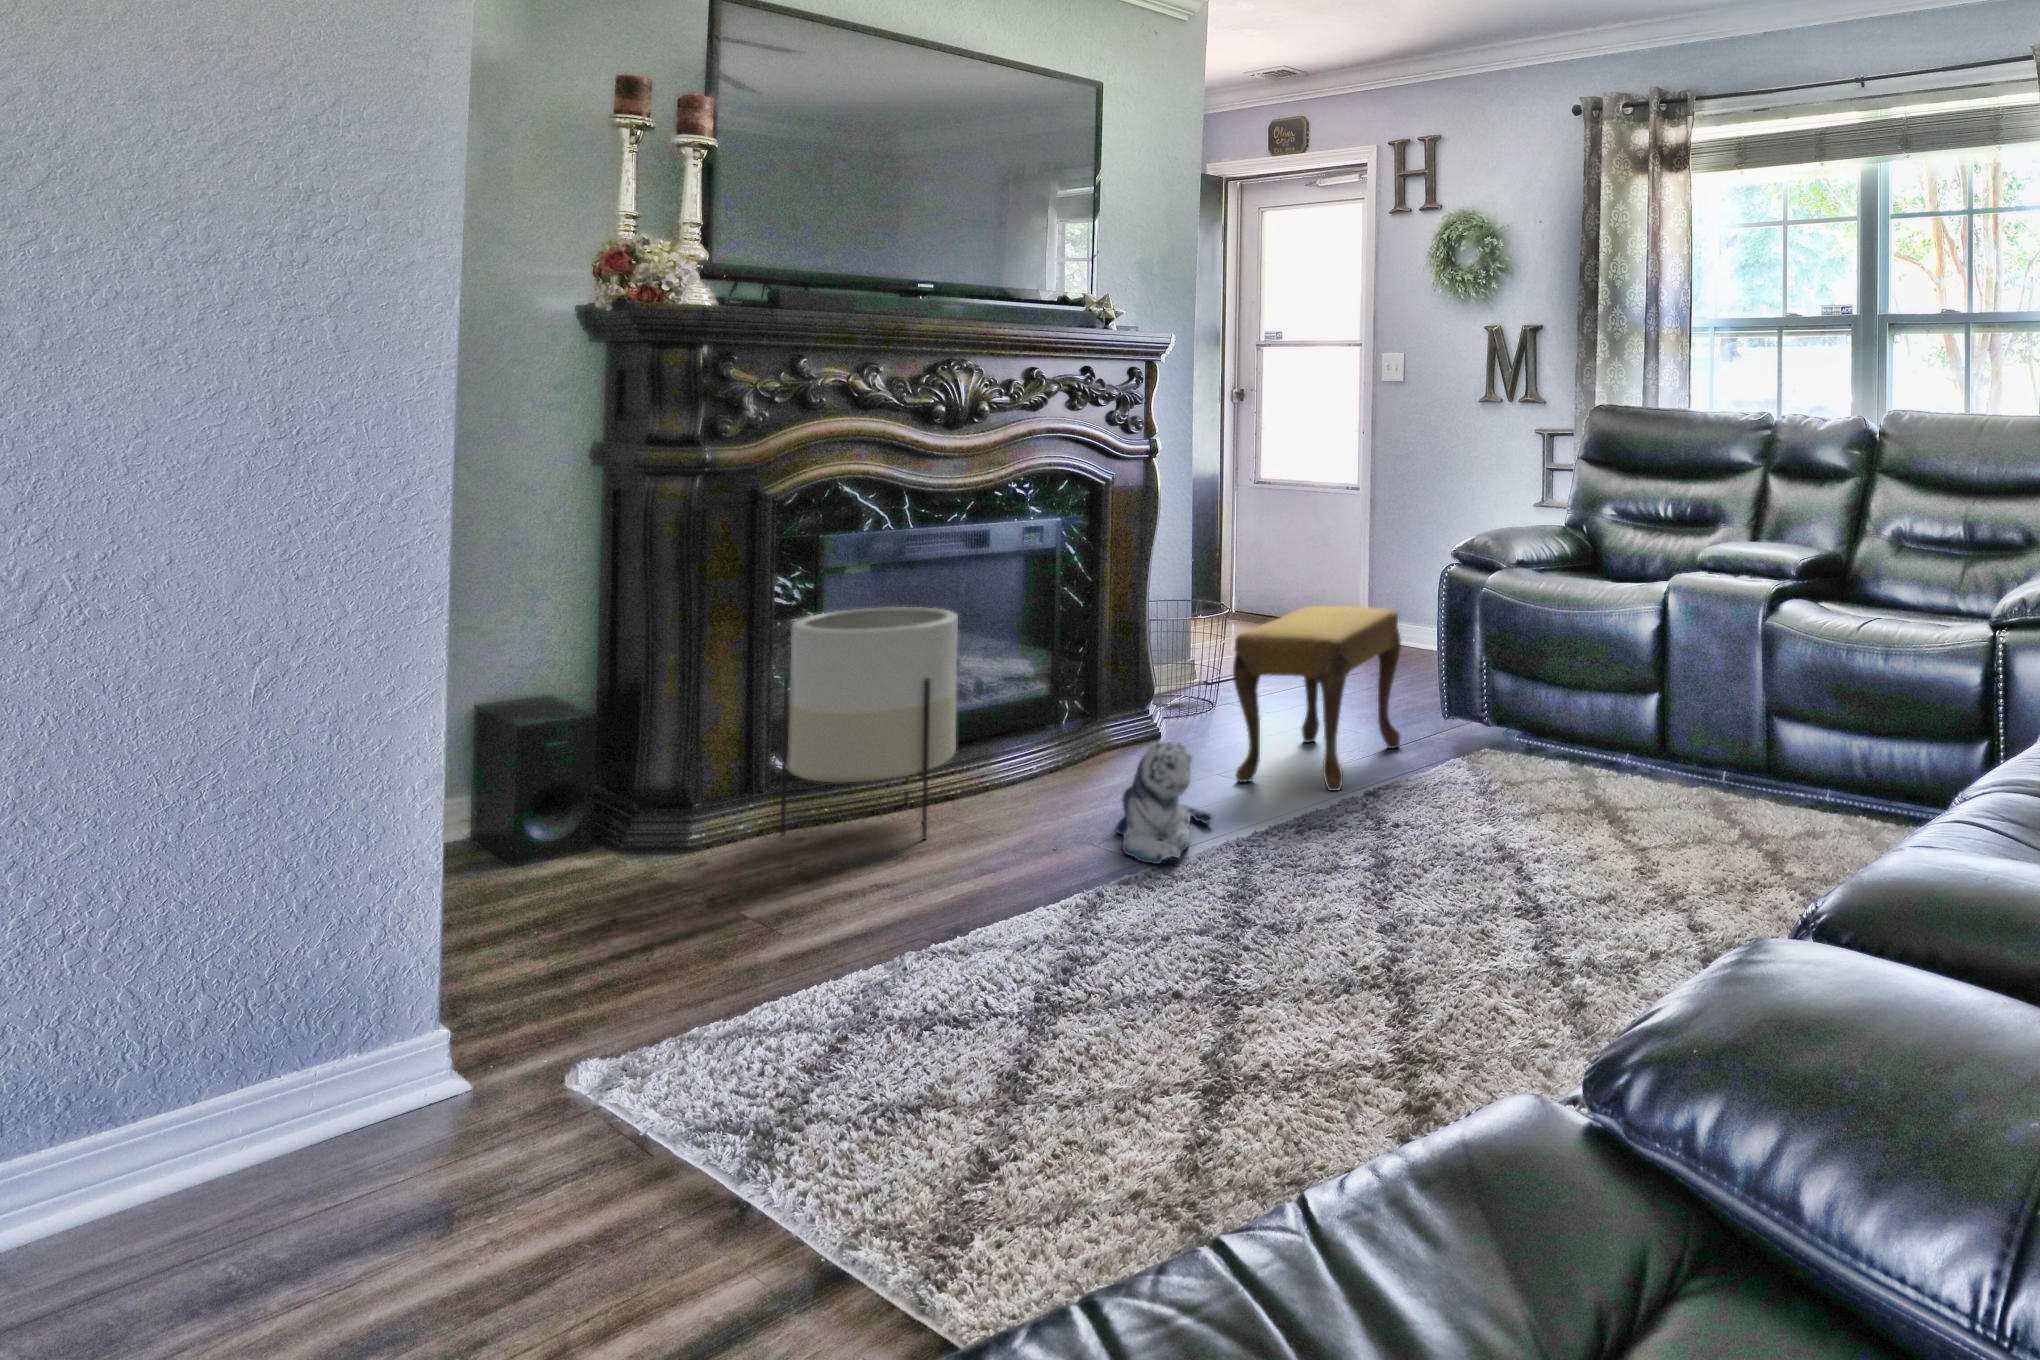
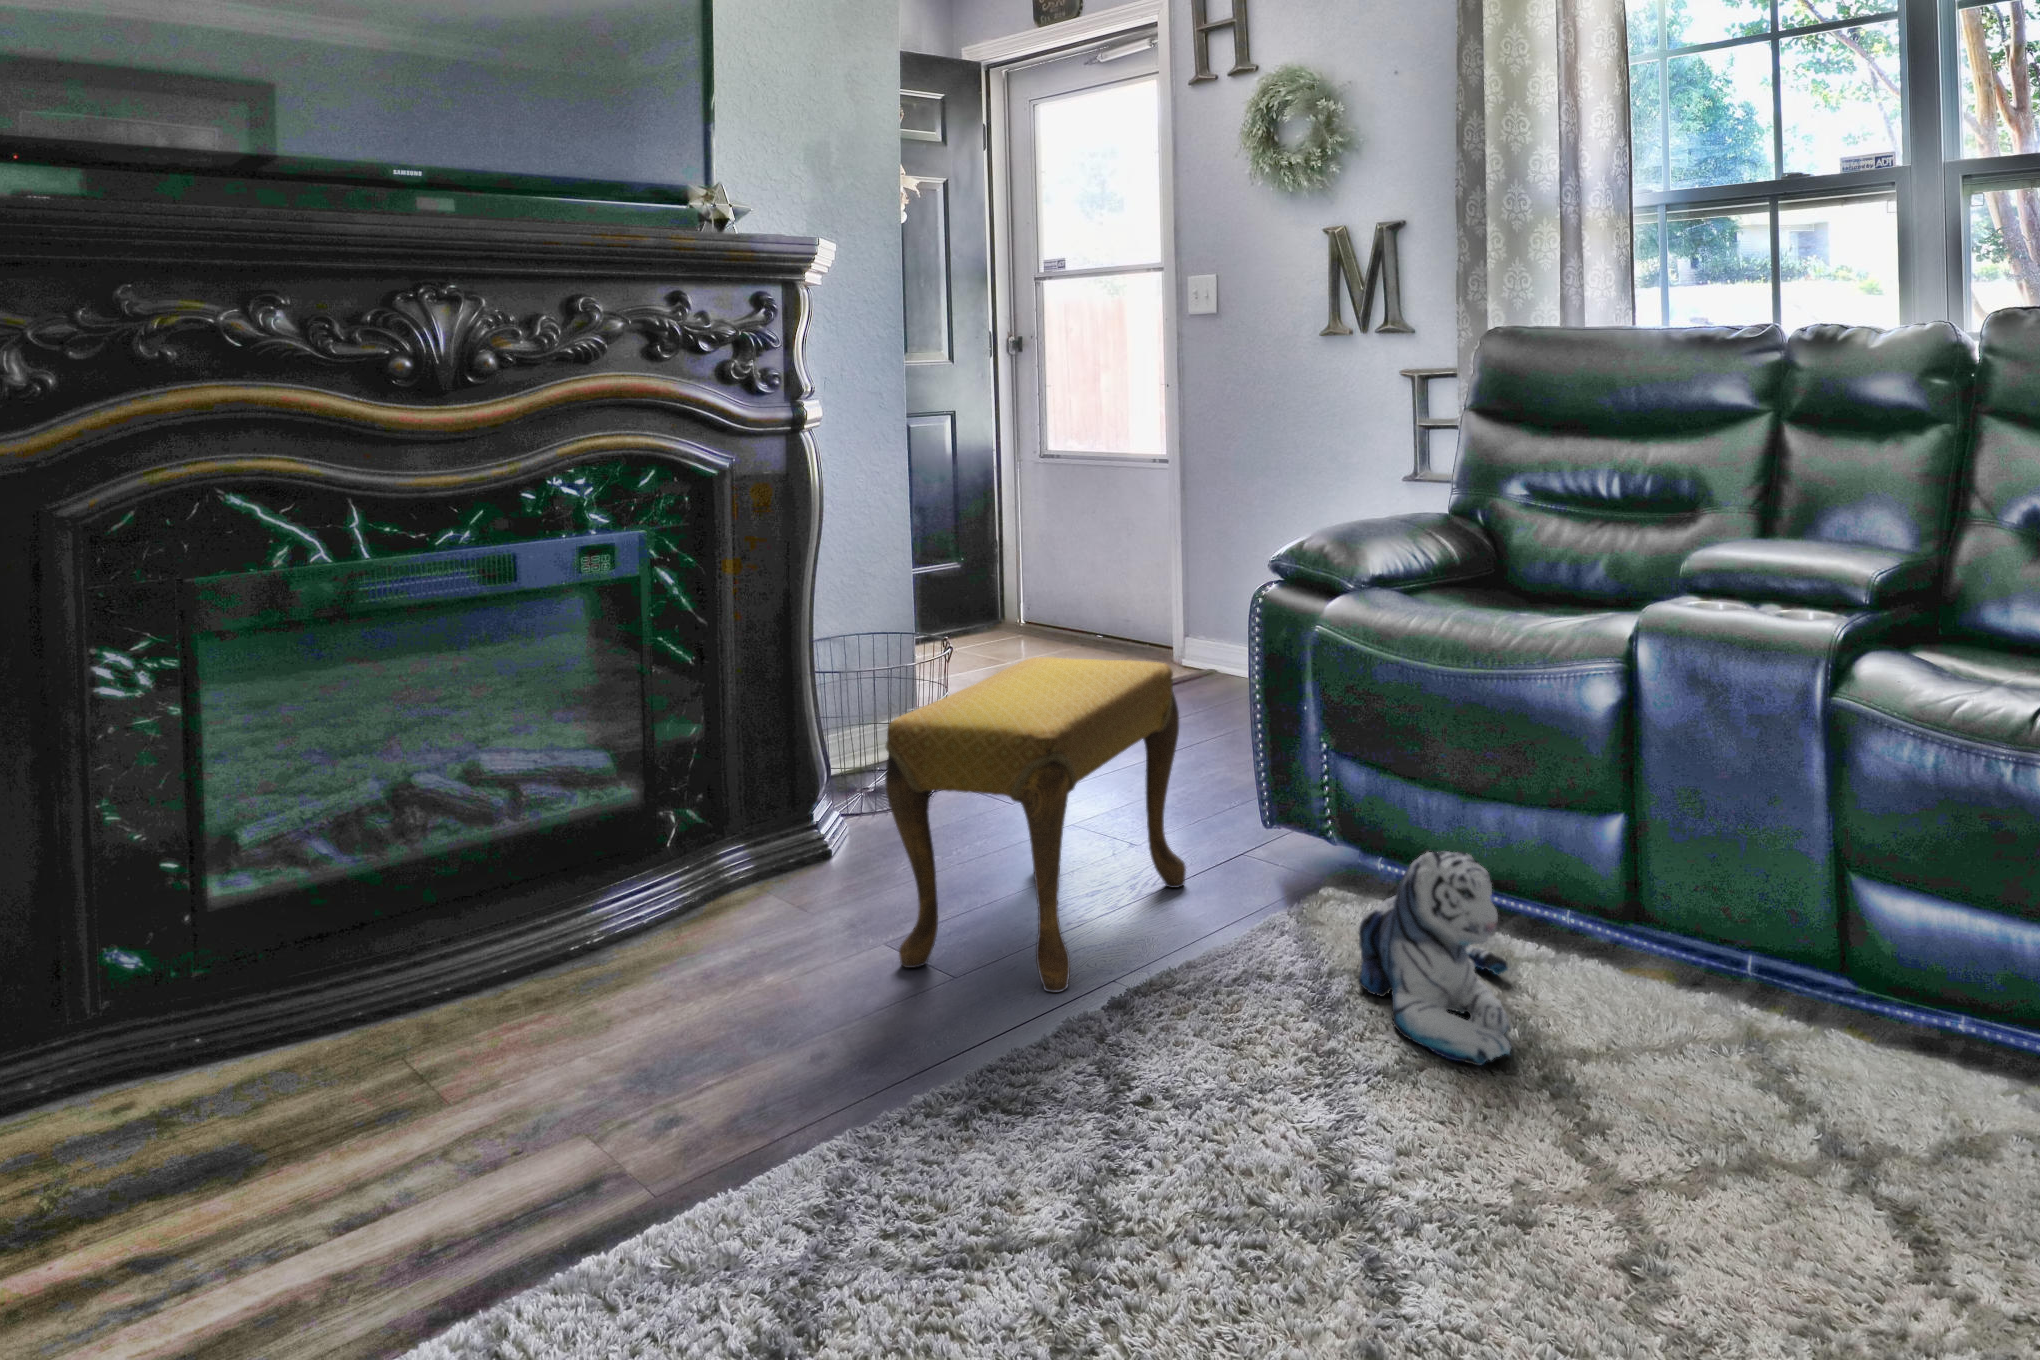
planter: present [780,607,958,839] -> none [98,689,415,1107]
plush toy: present [1115,743,1213,864] -> present [1358,851,1511,1065]

